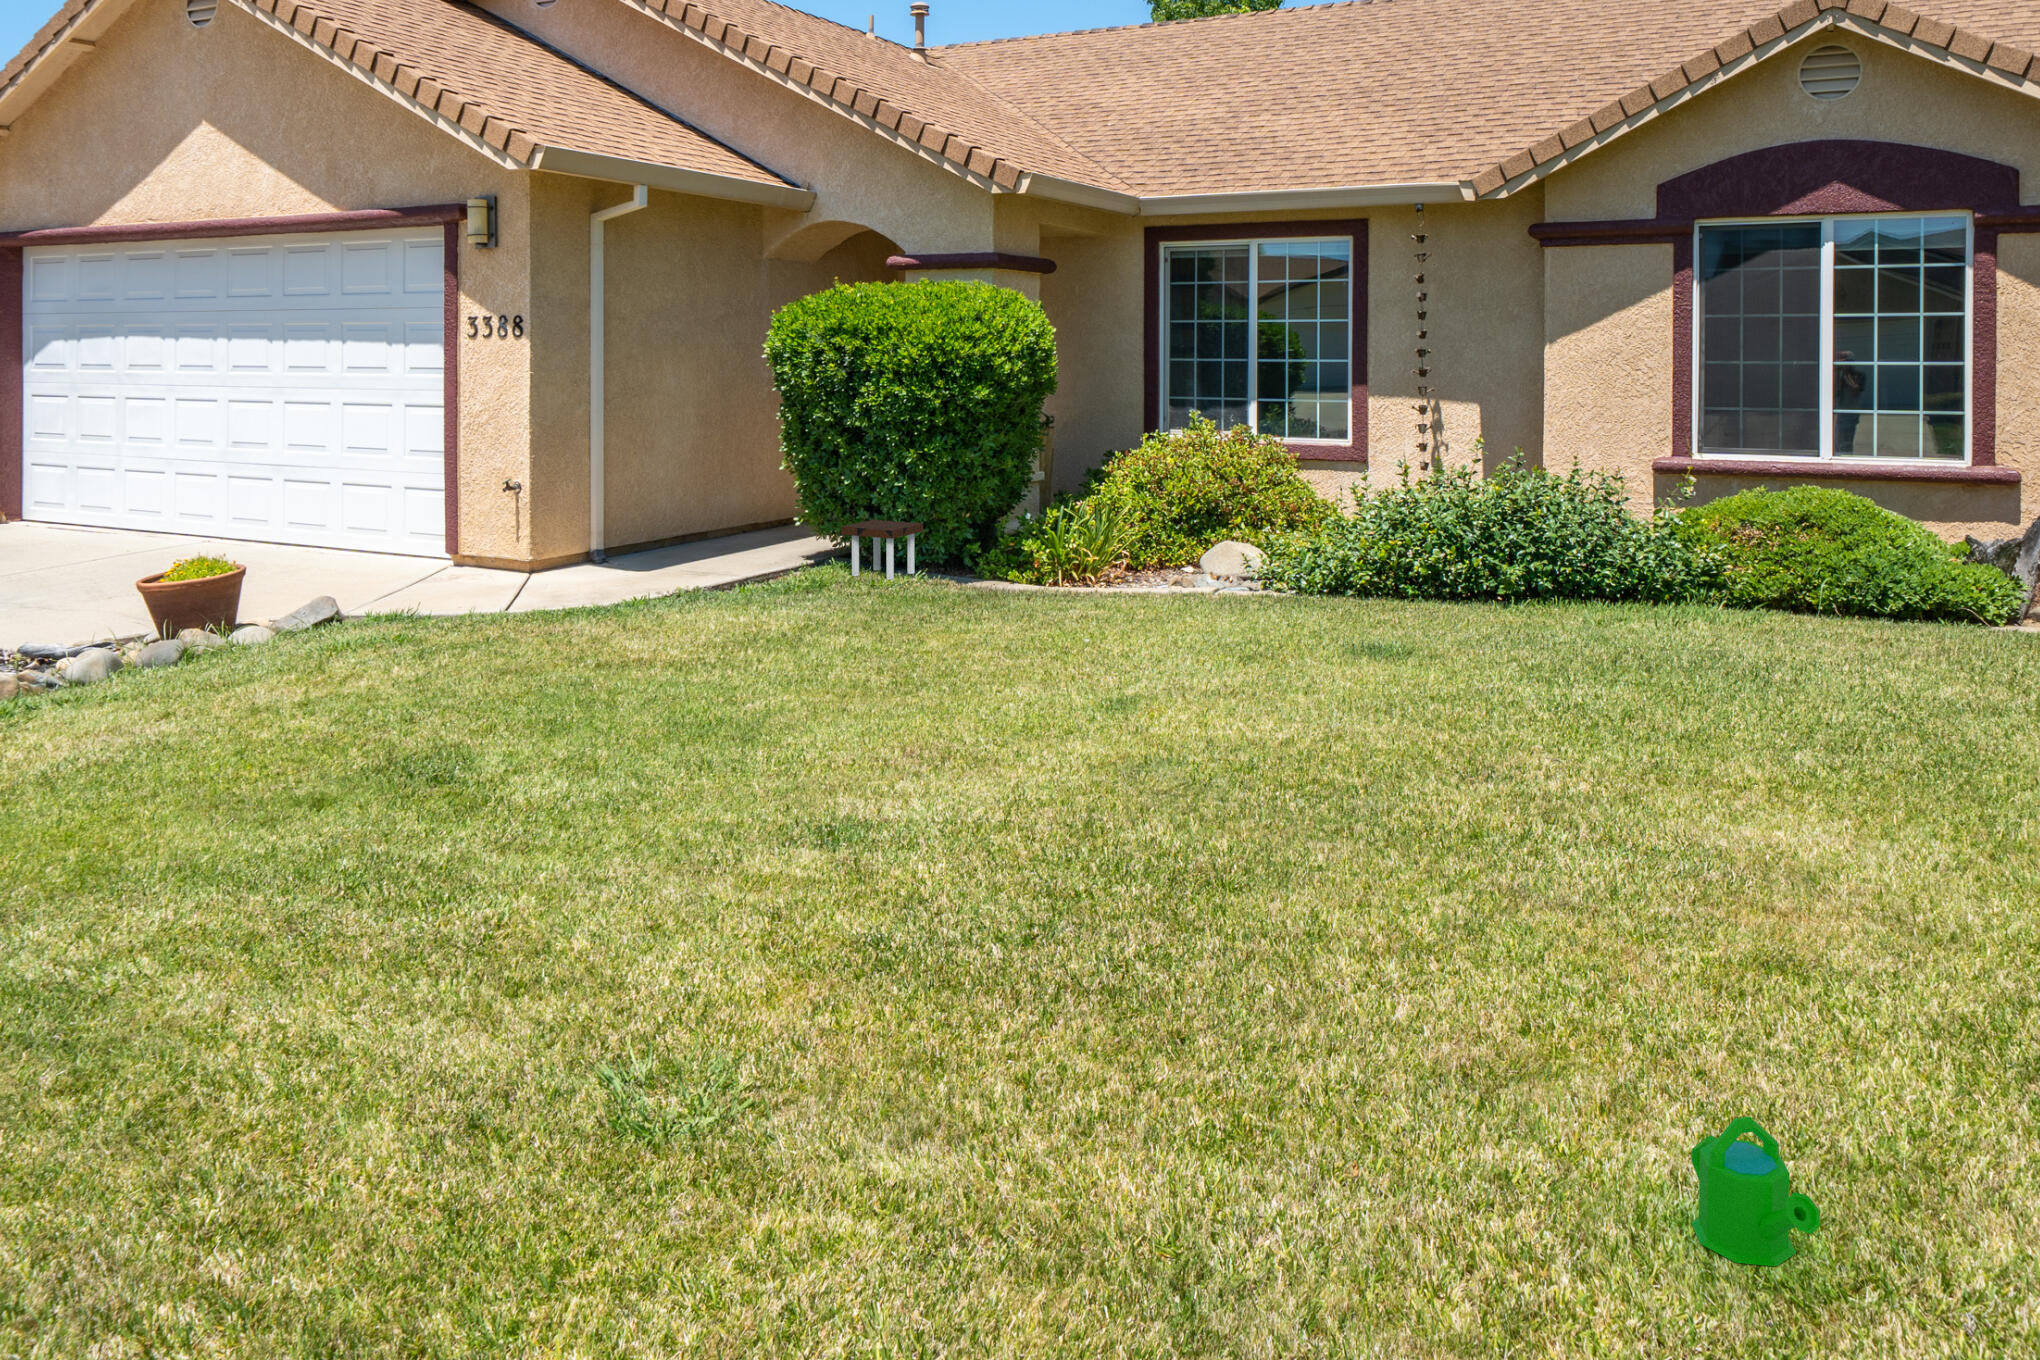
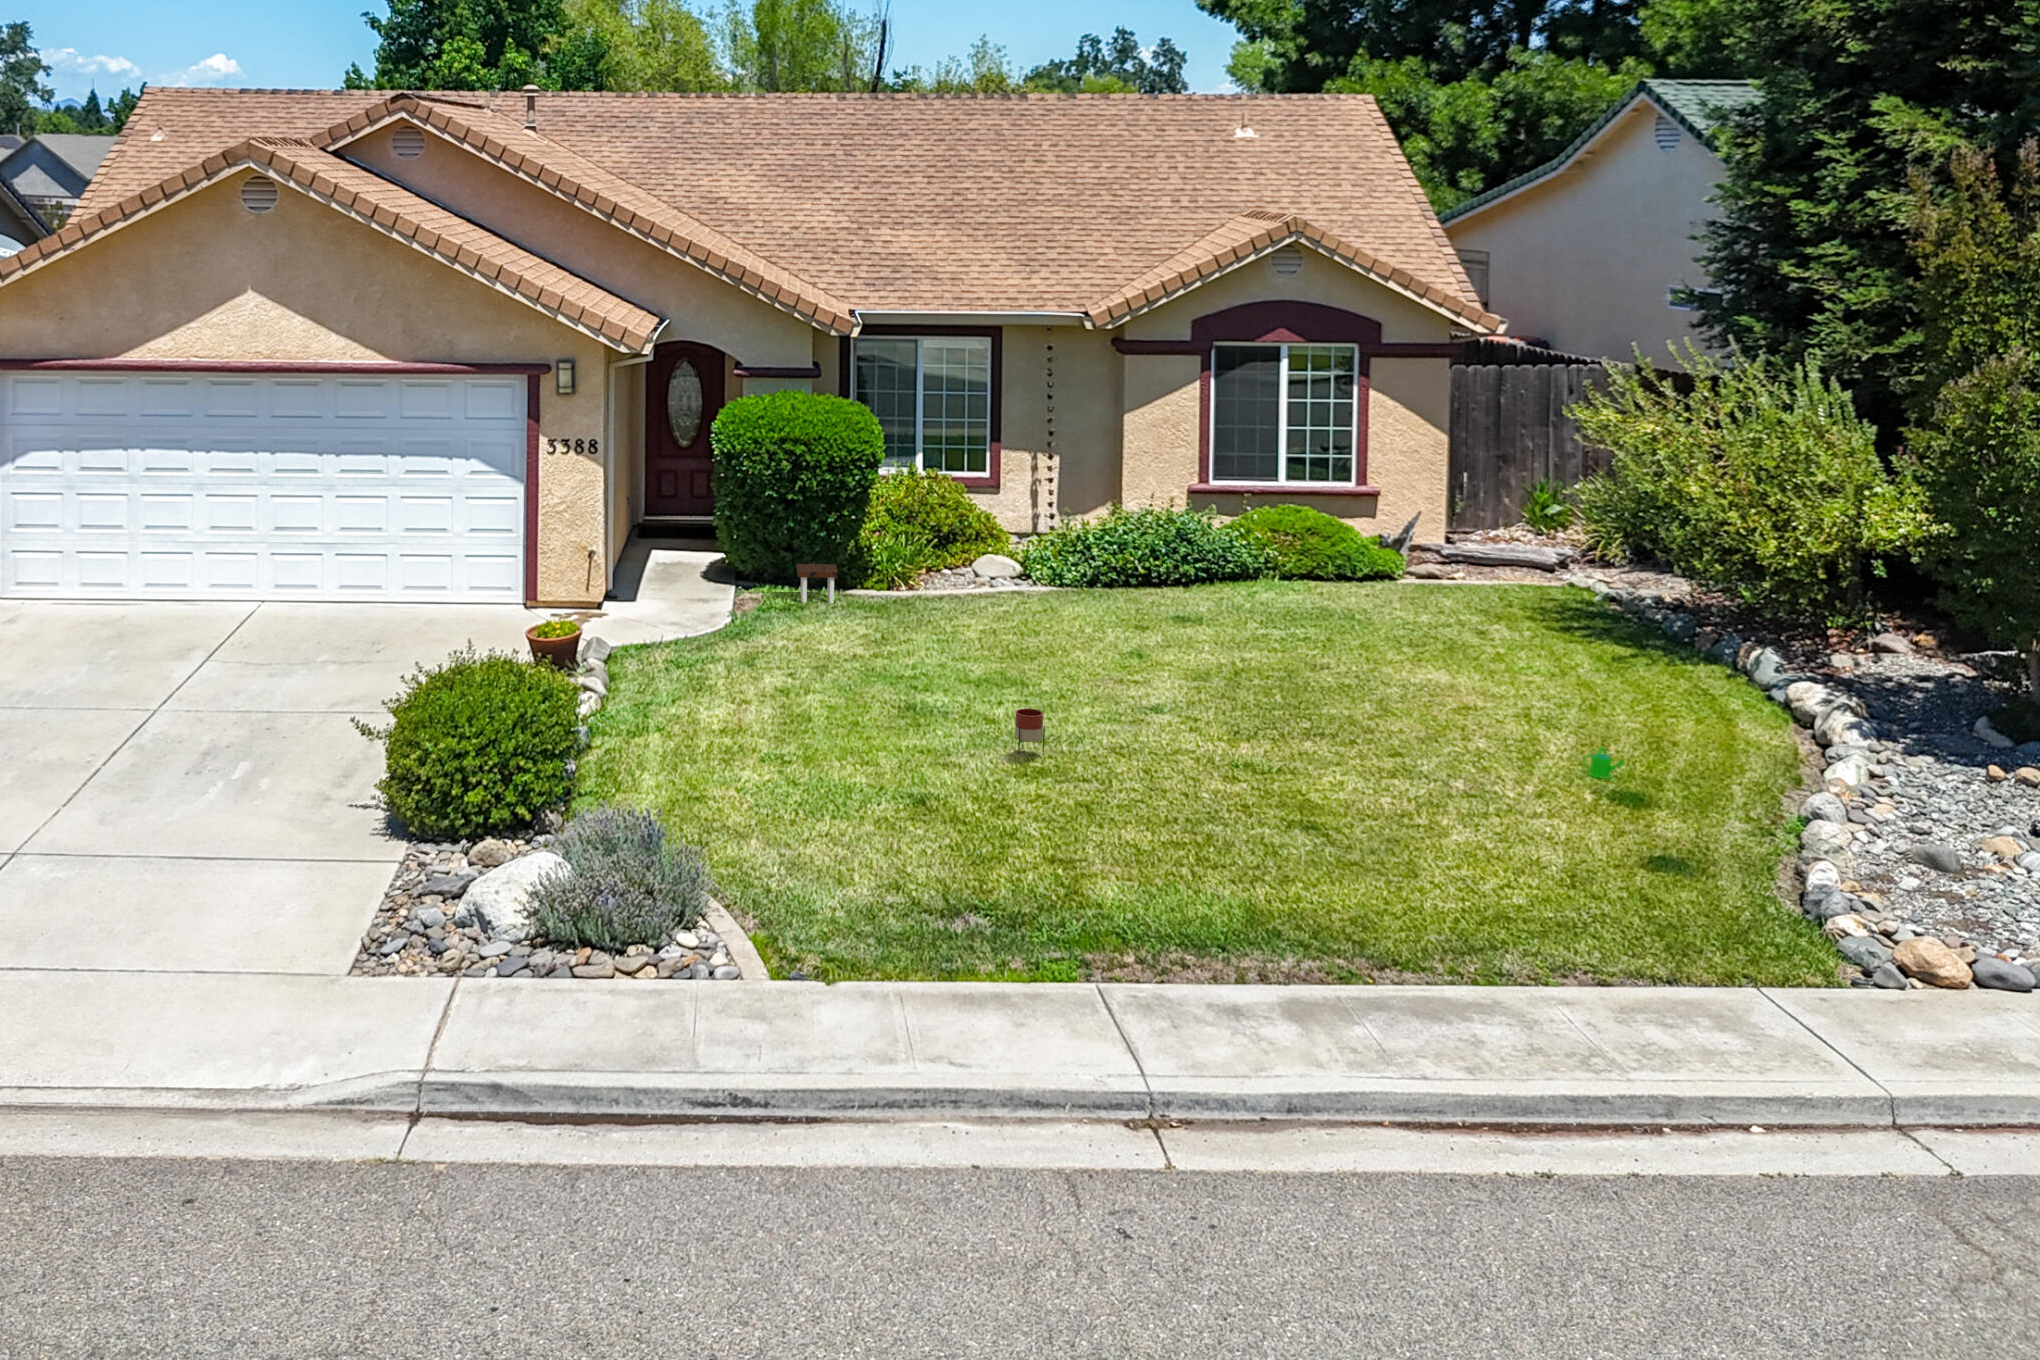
planter: none [343,724,416,835] -> present [1015,708,1045,755]

